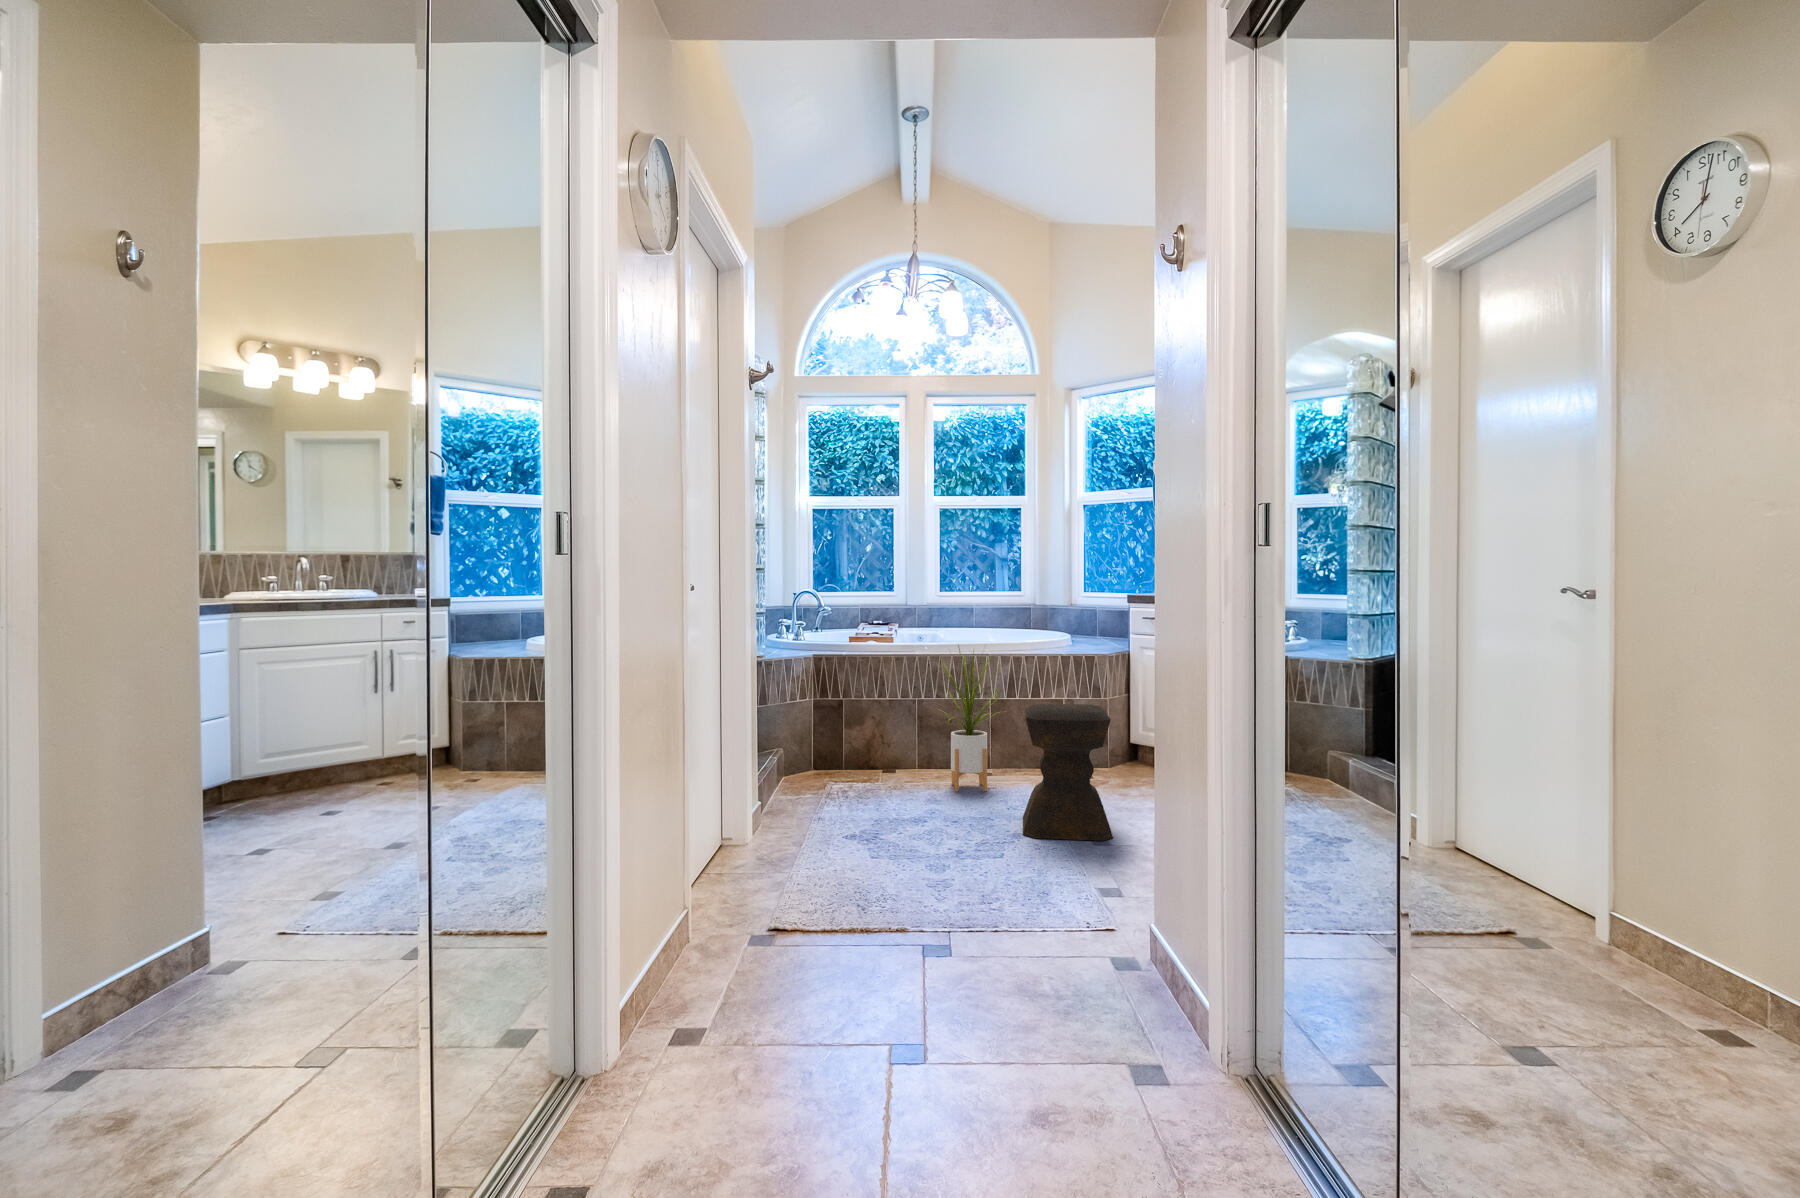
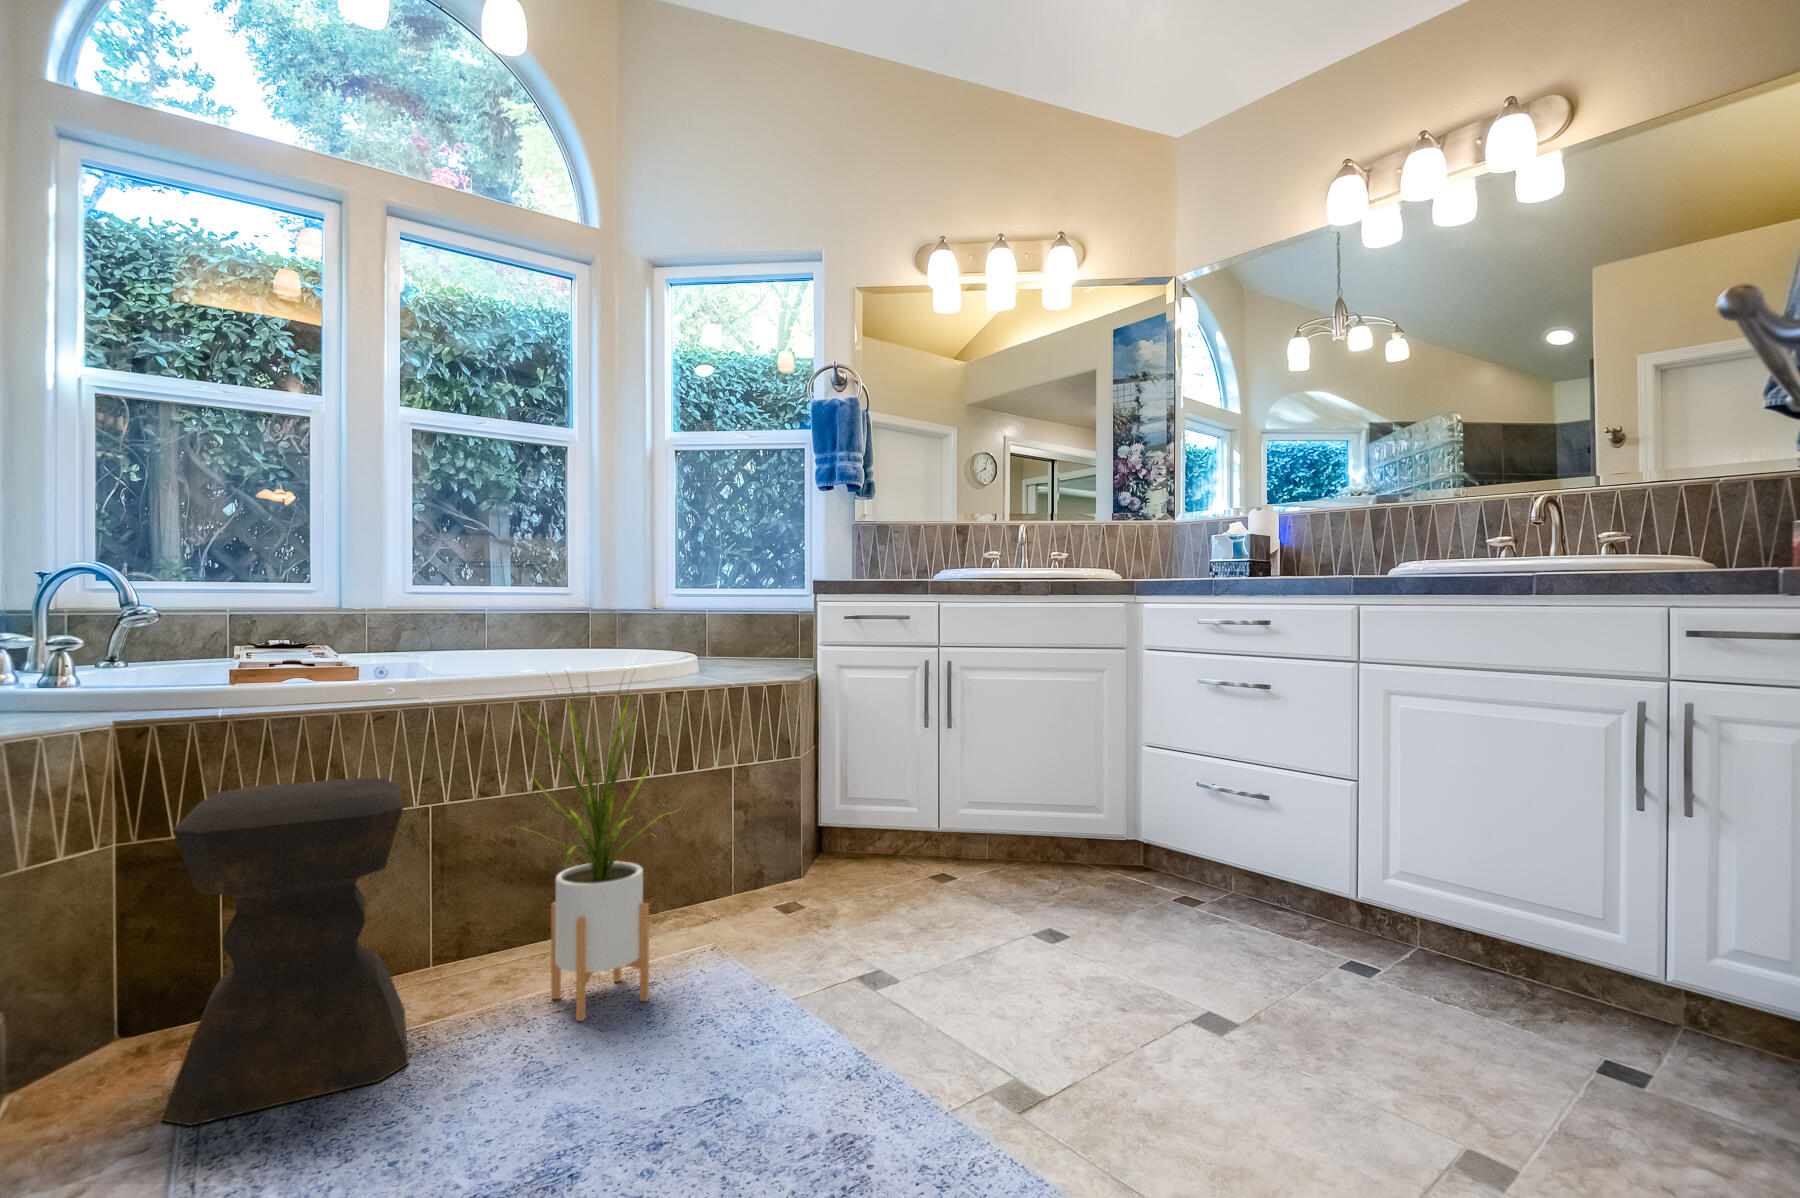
stool: present [1023,704,1113,841] -> present [161,778,408,1125]

